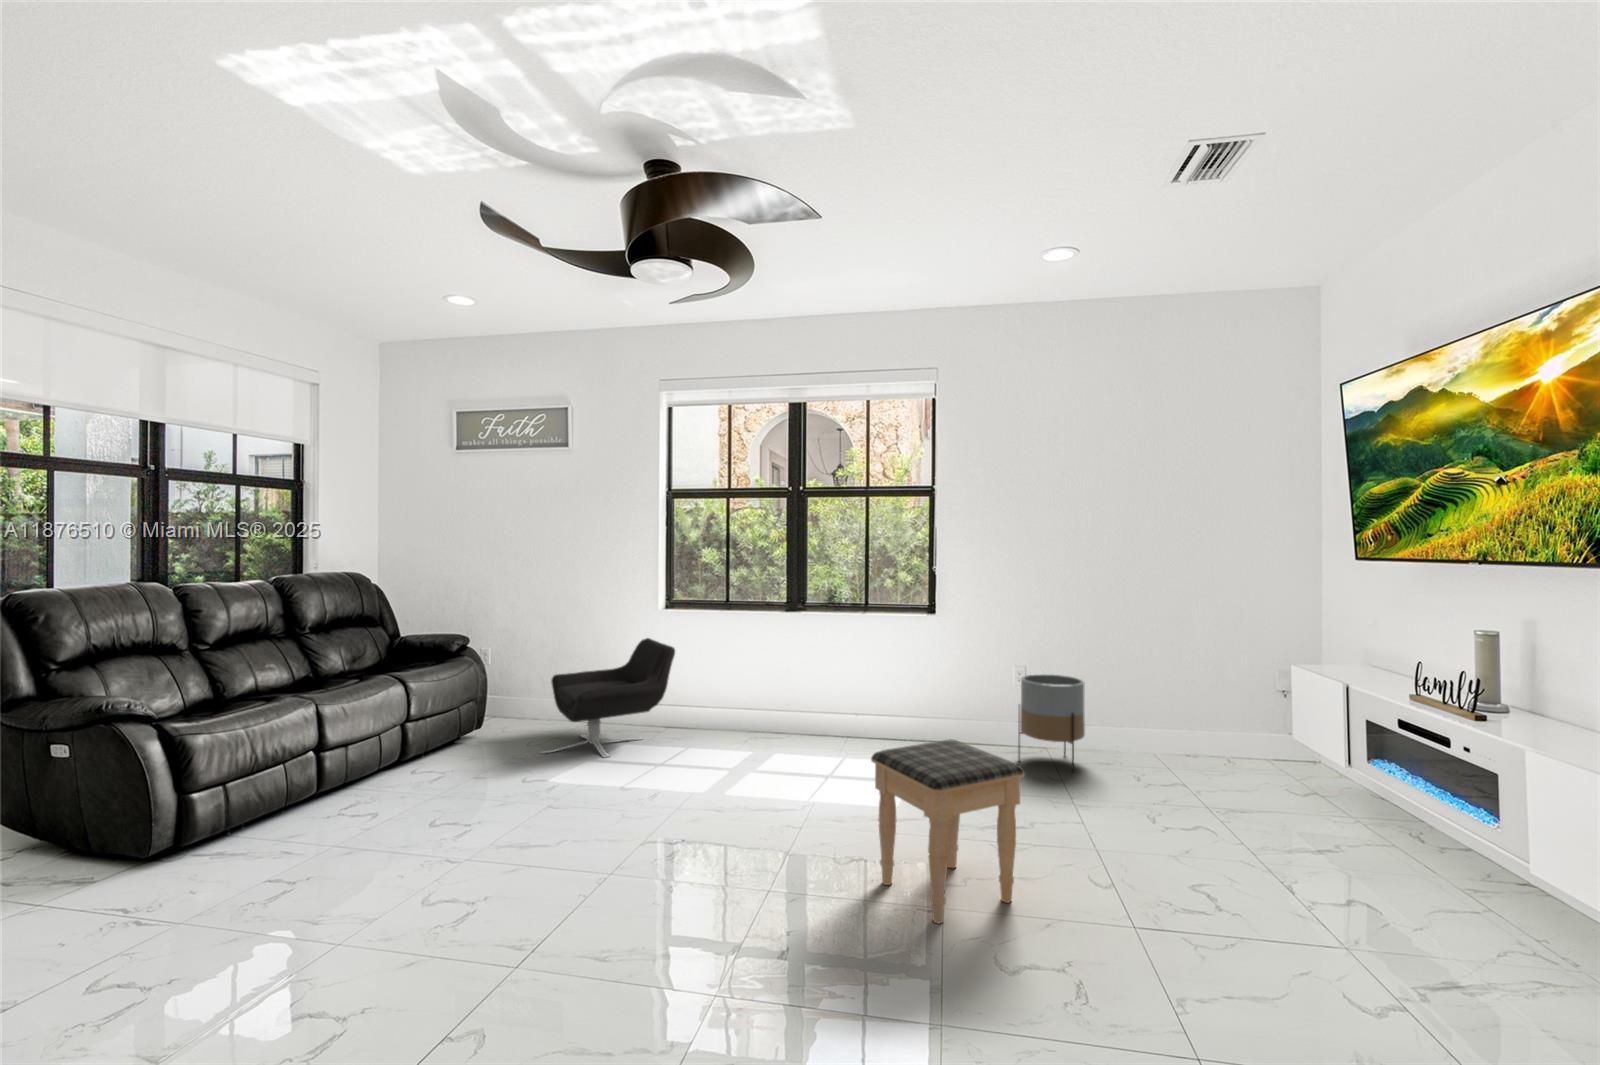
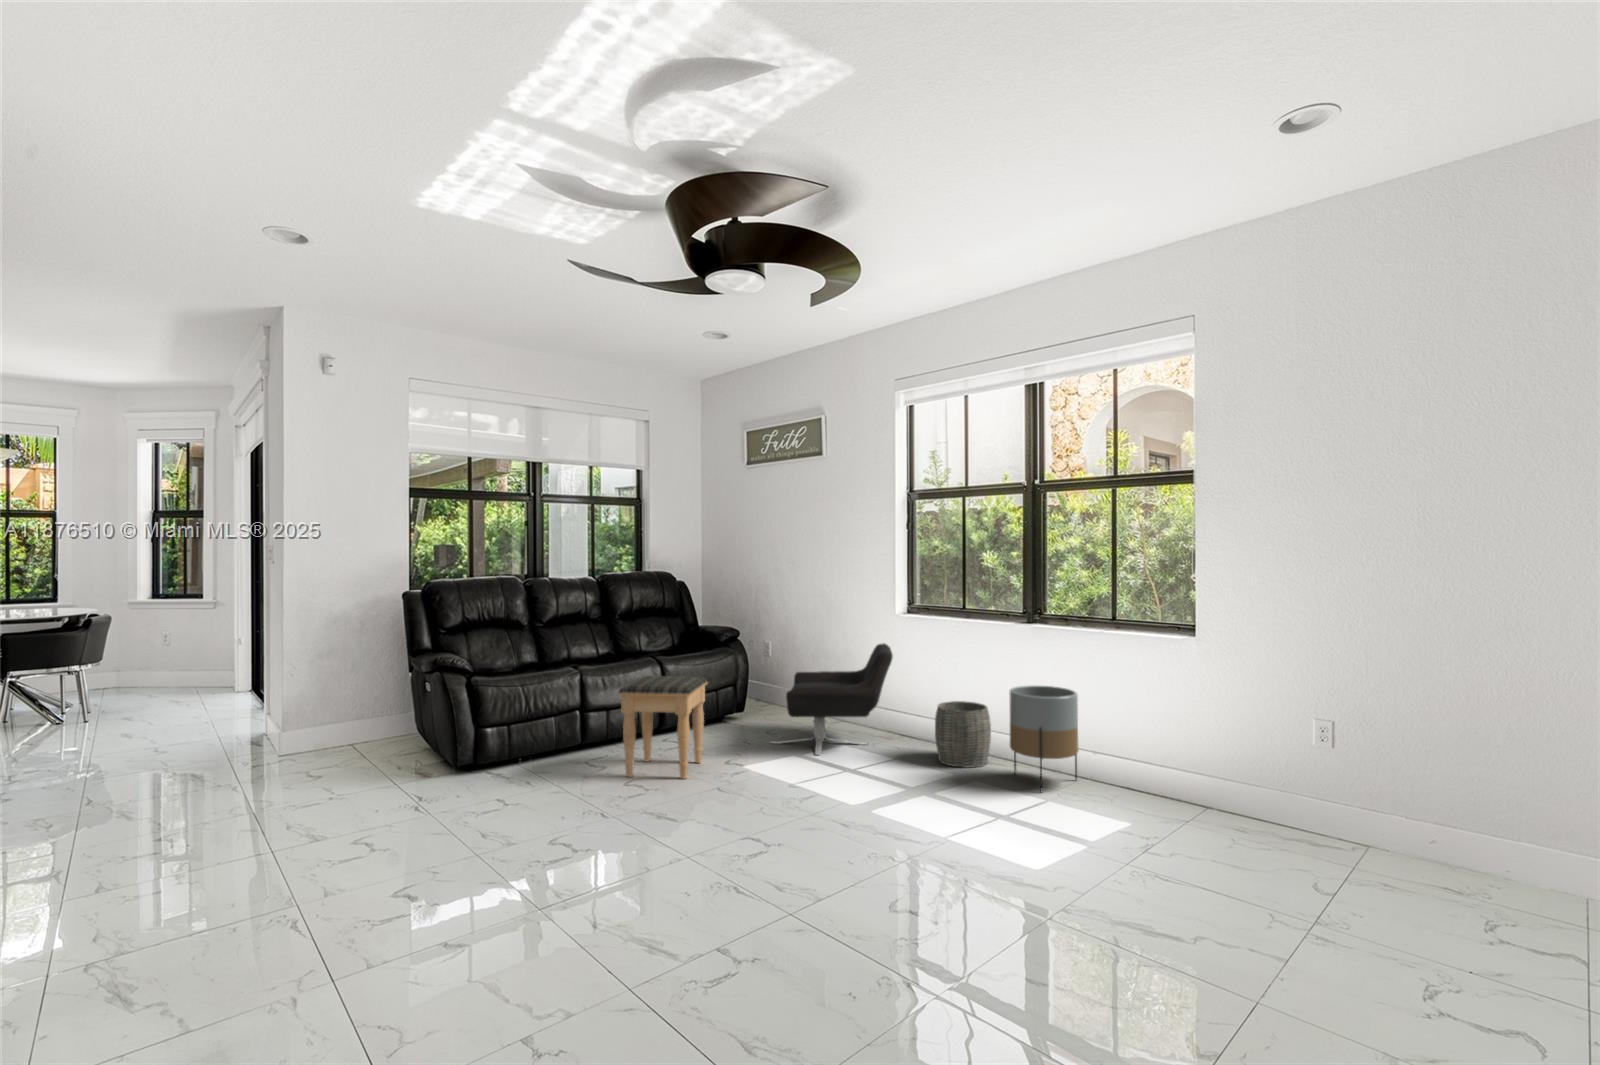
planter: present [1018,674,1085,772] -> present [1009,686,1079,791]
woven basket: none [718,686,768,746] -> present [935,701,991,768]
footstool: present [871,739,1025,924] -> present [618,676,708,779]

